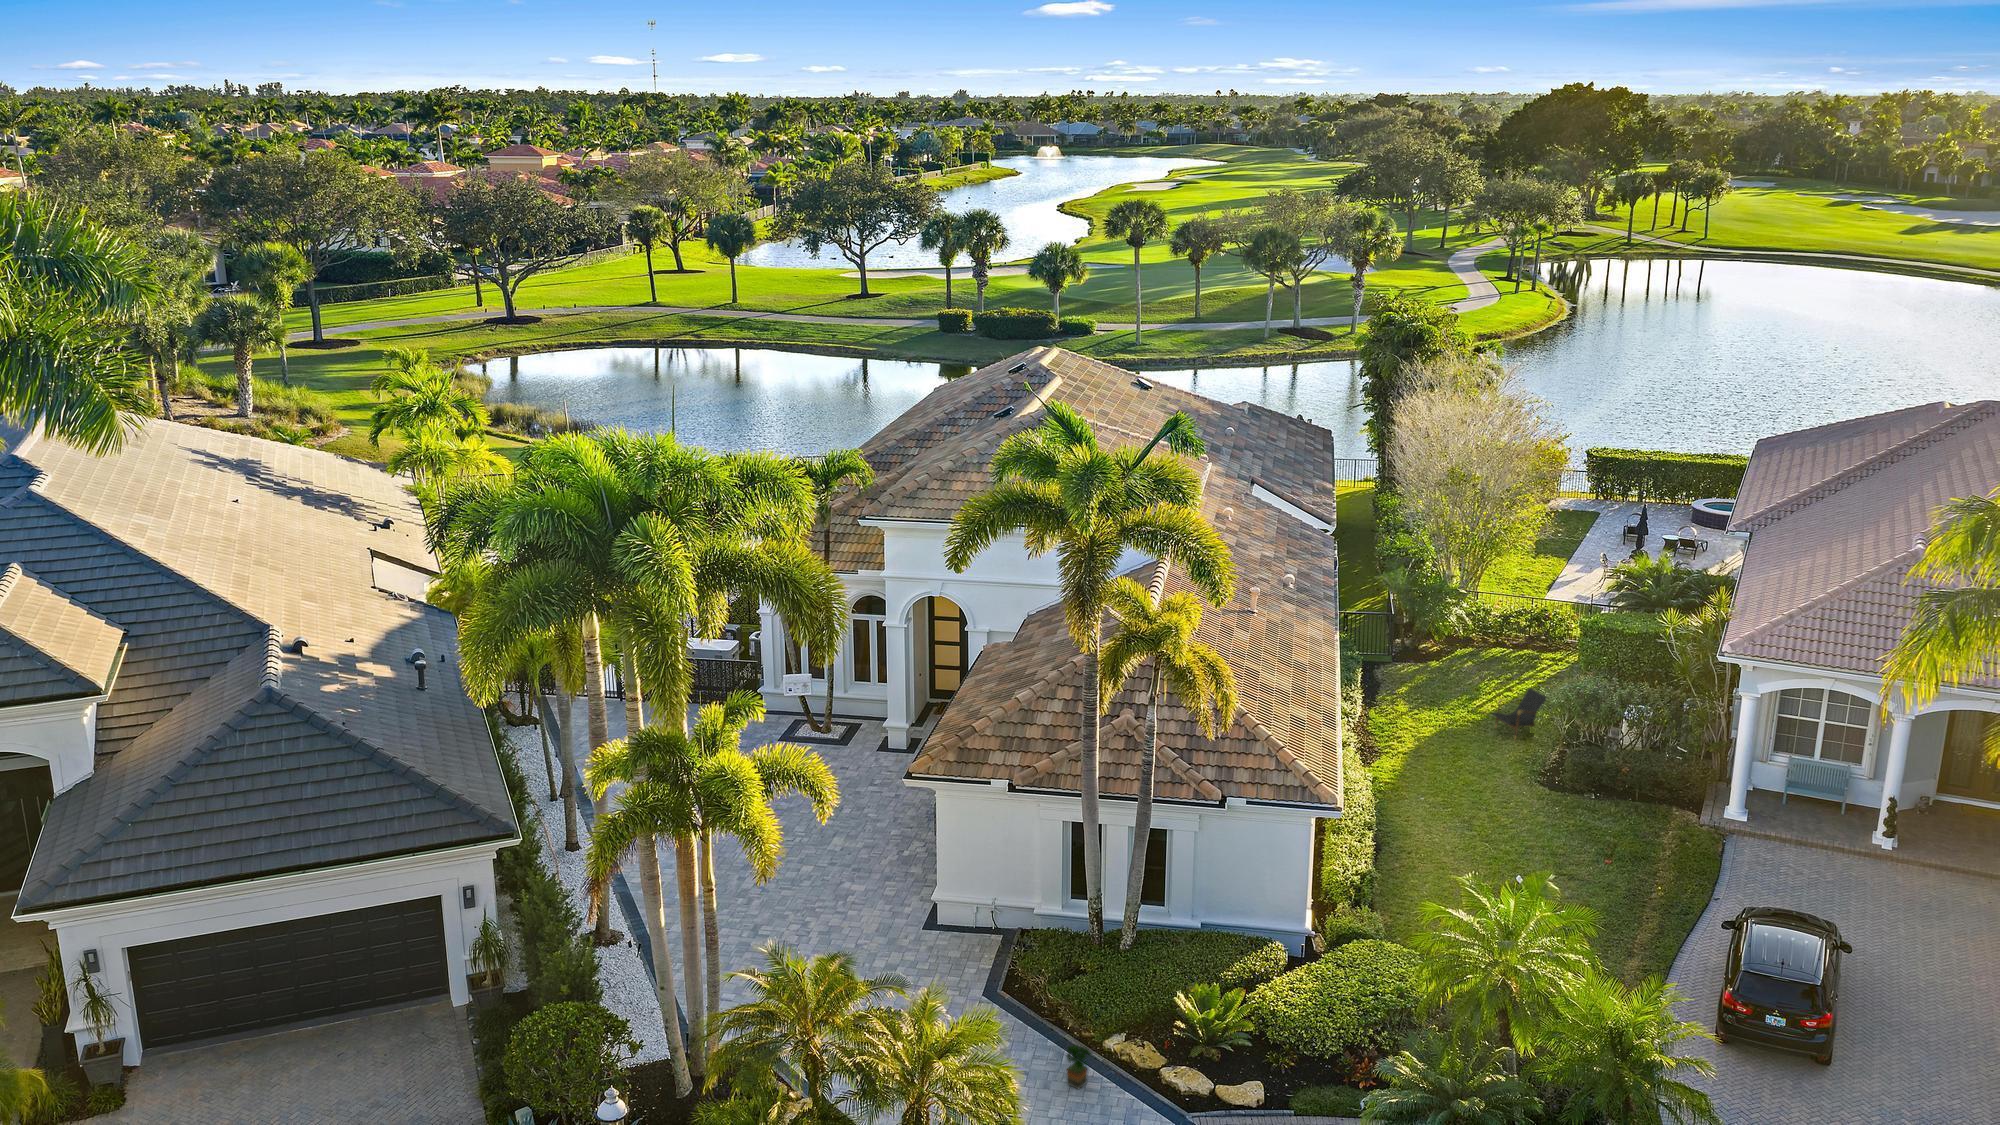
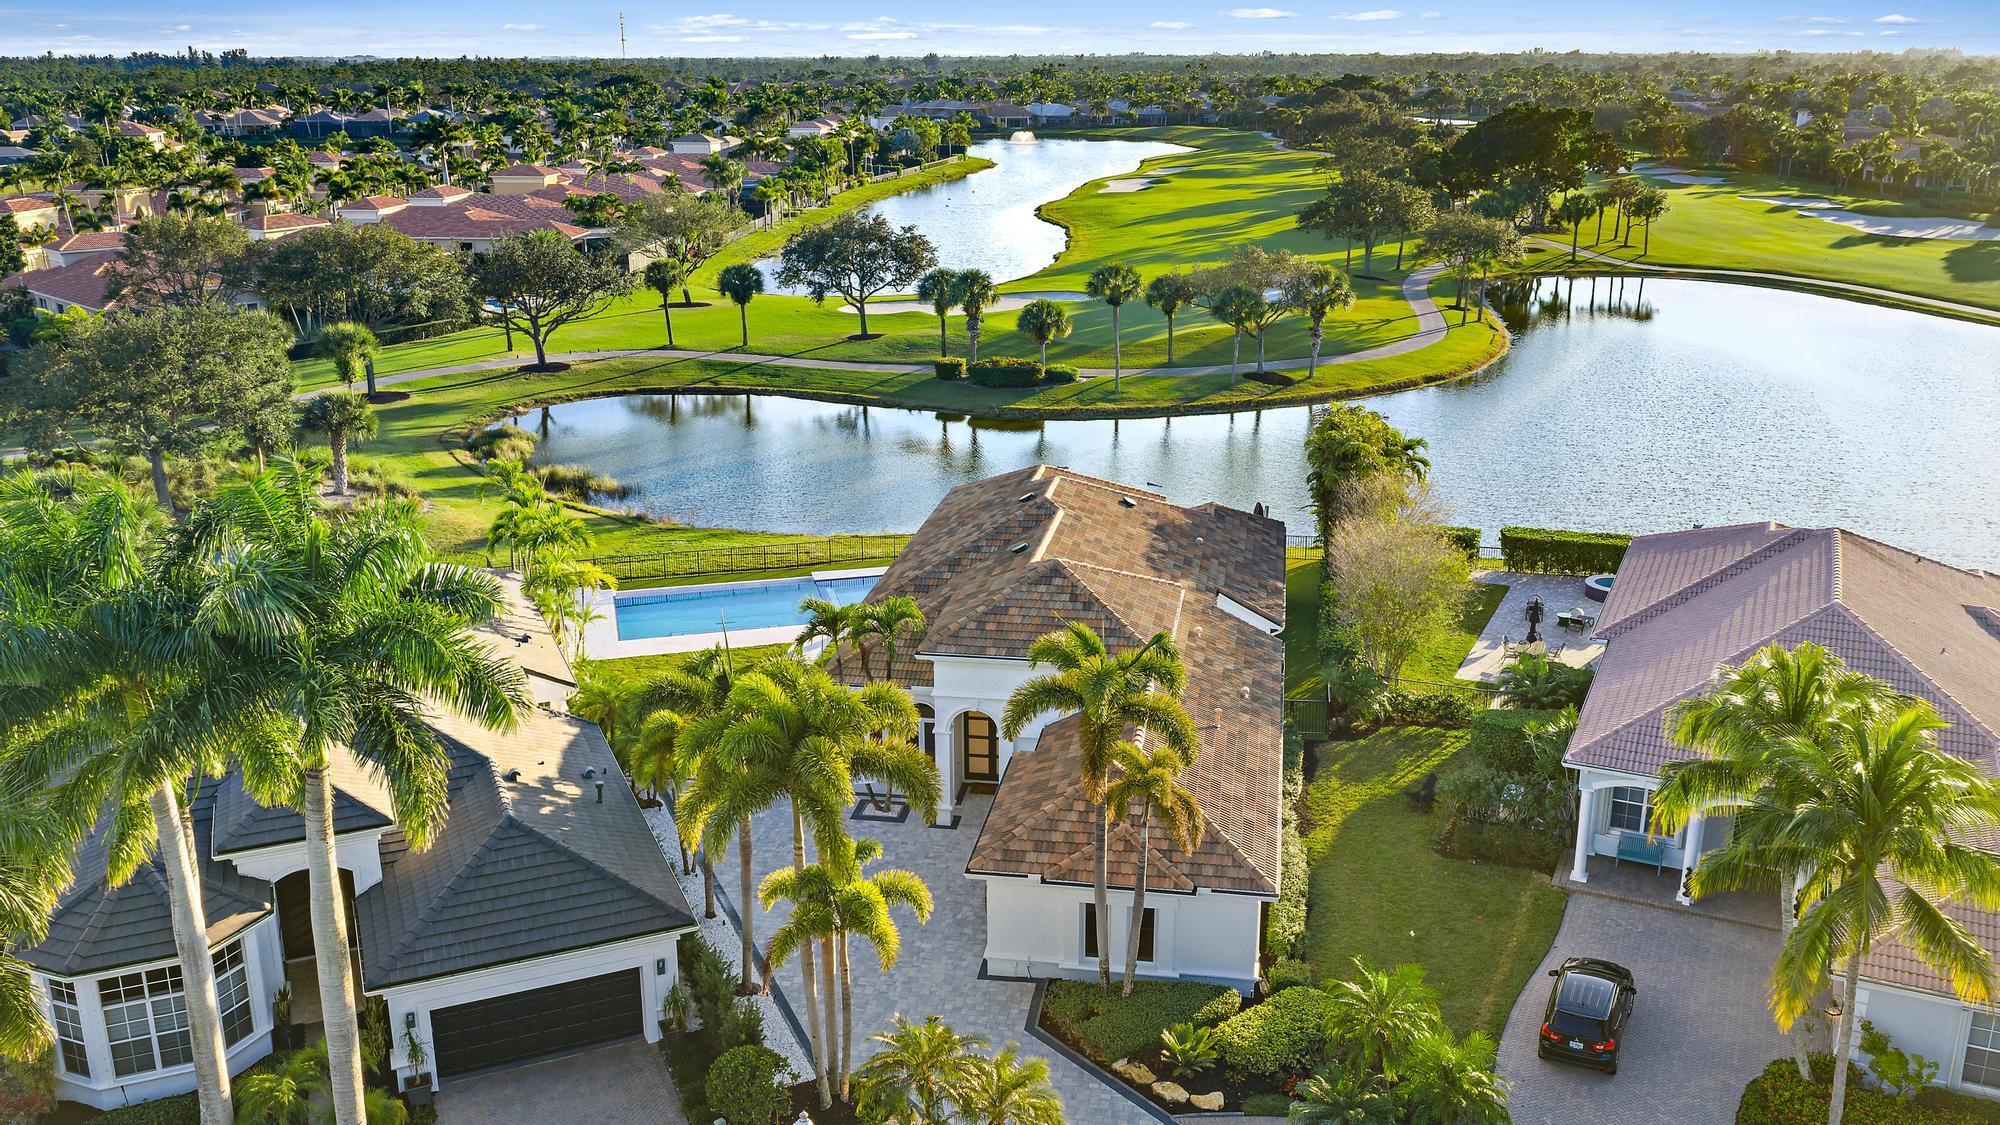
potted tree: present [1067,1045,1091,1089] -> none [1089,1069,1107,1100]

